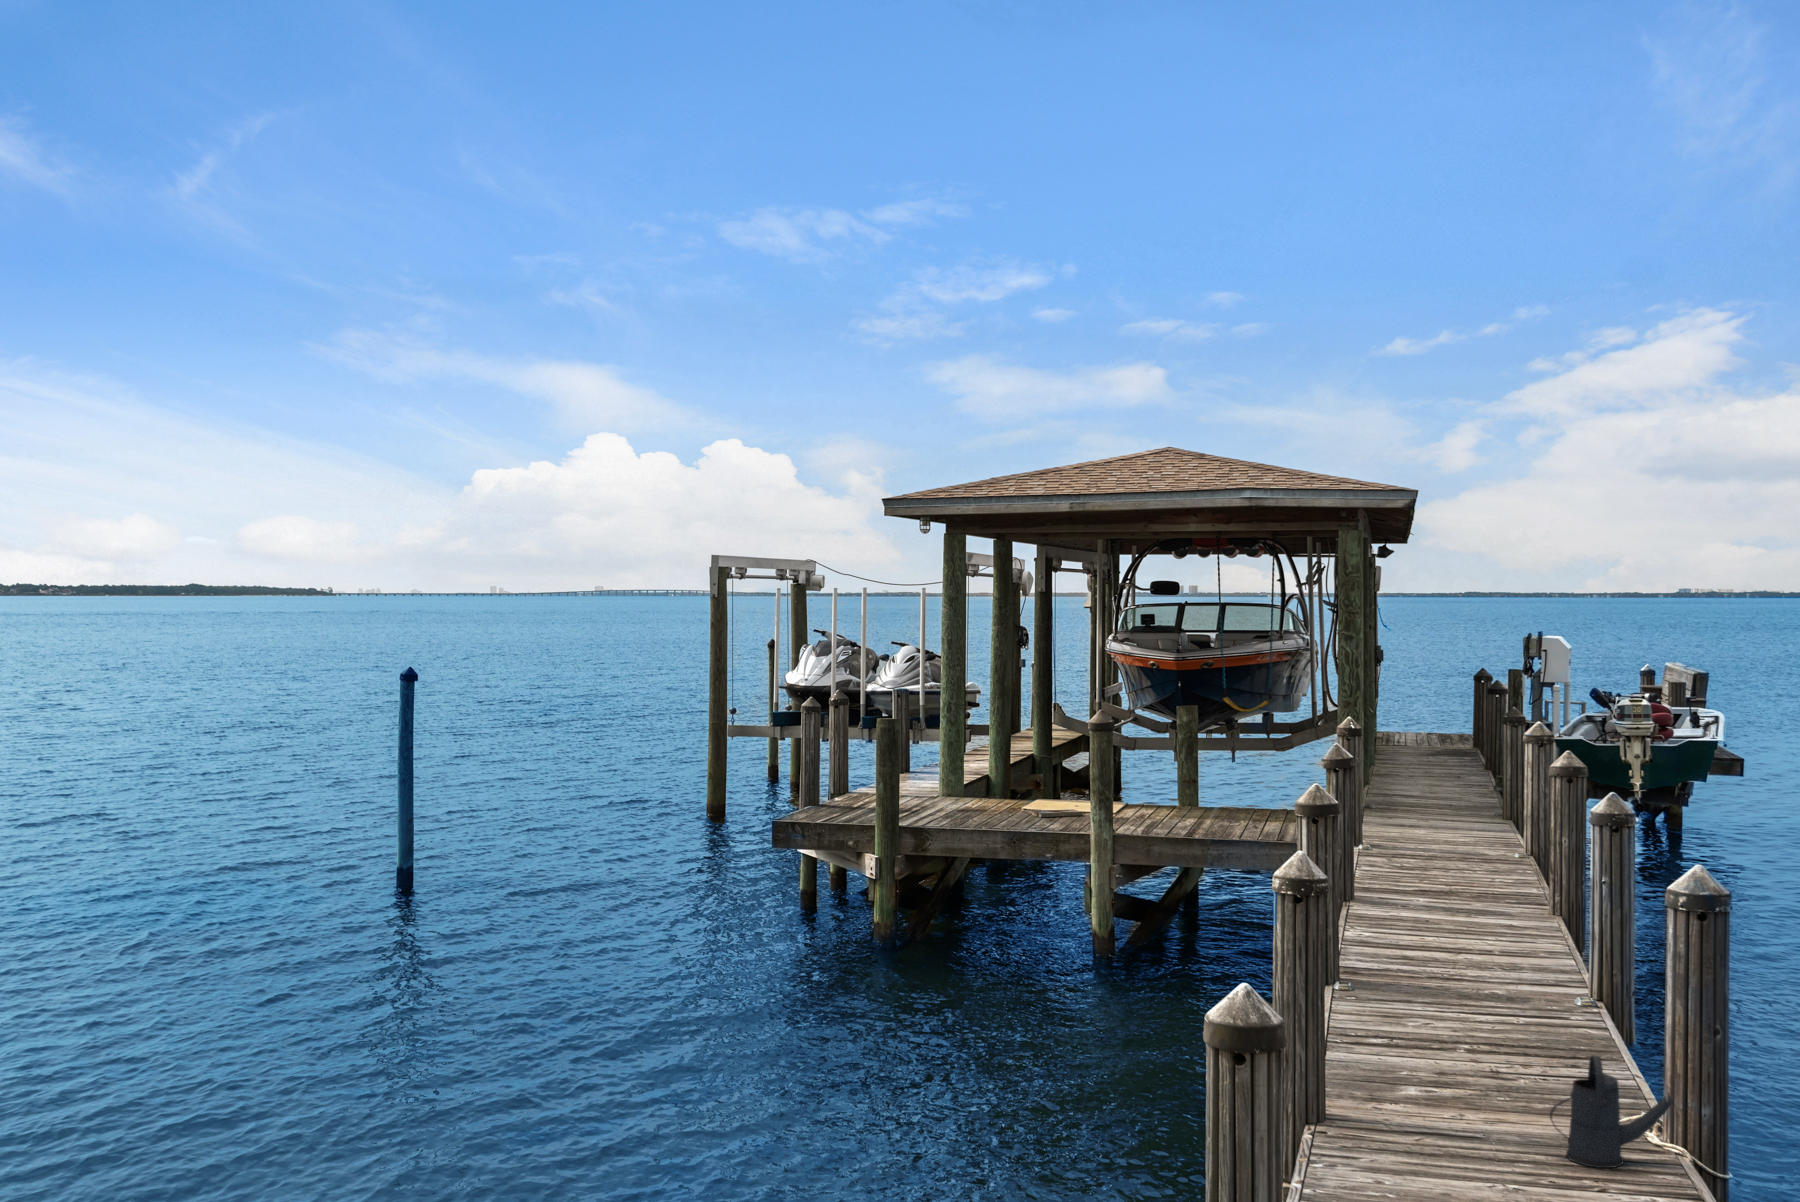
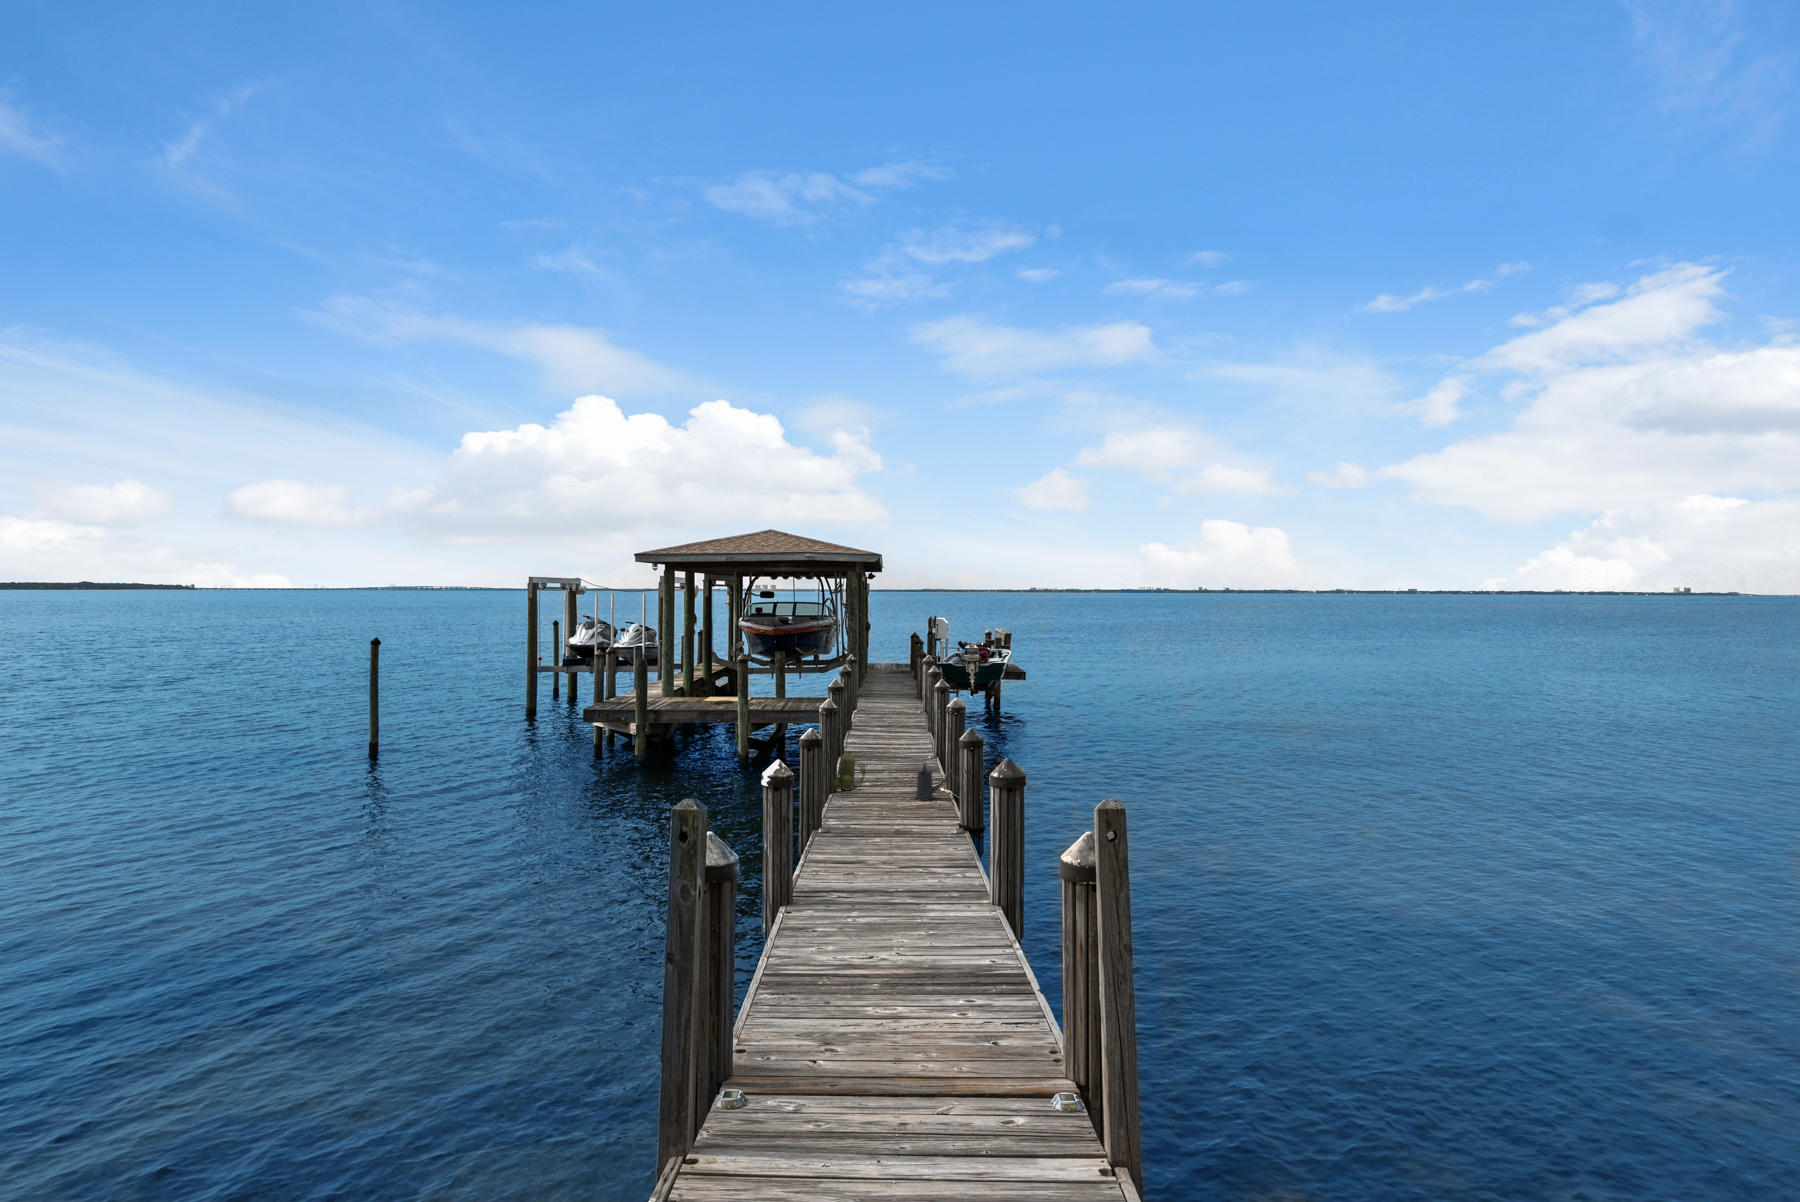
backpack: none [1320,1003,1412,1107] -> present [833,754,866,791]

